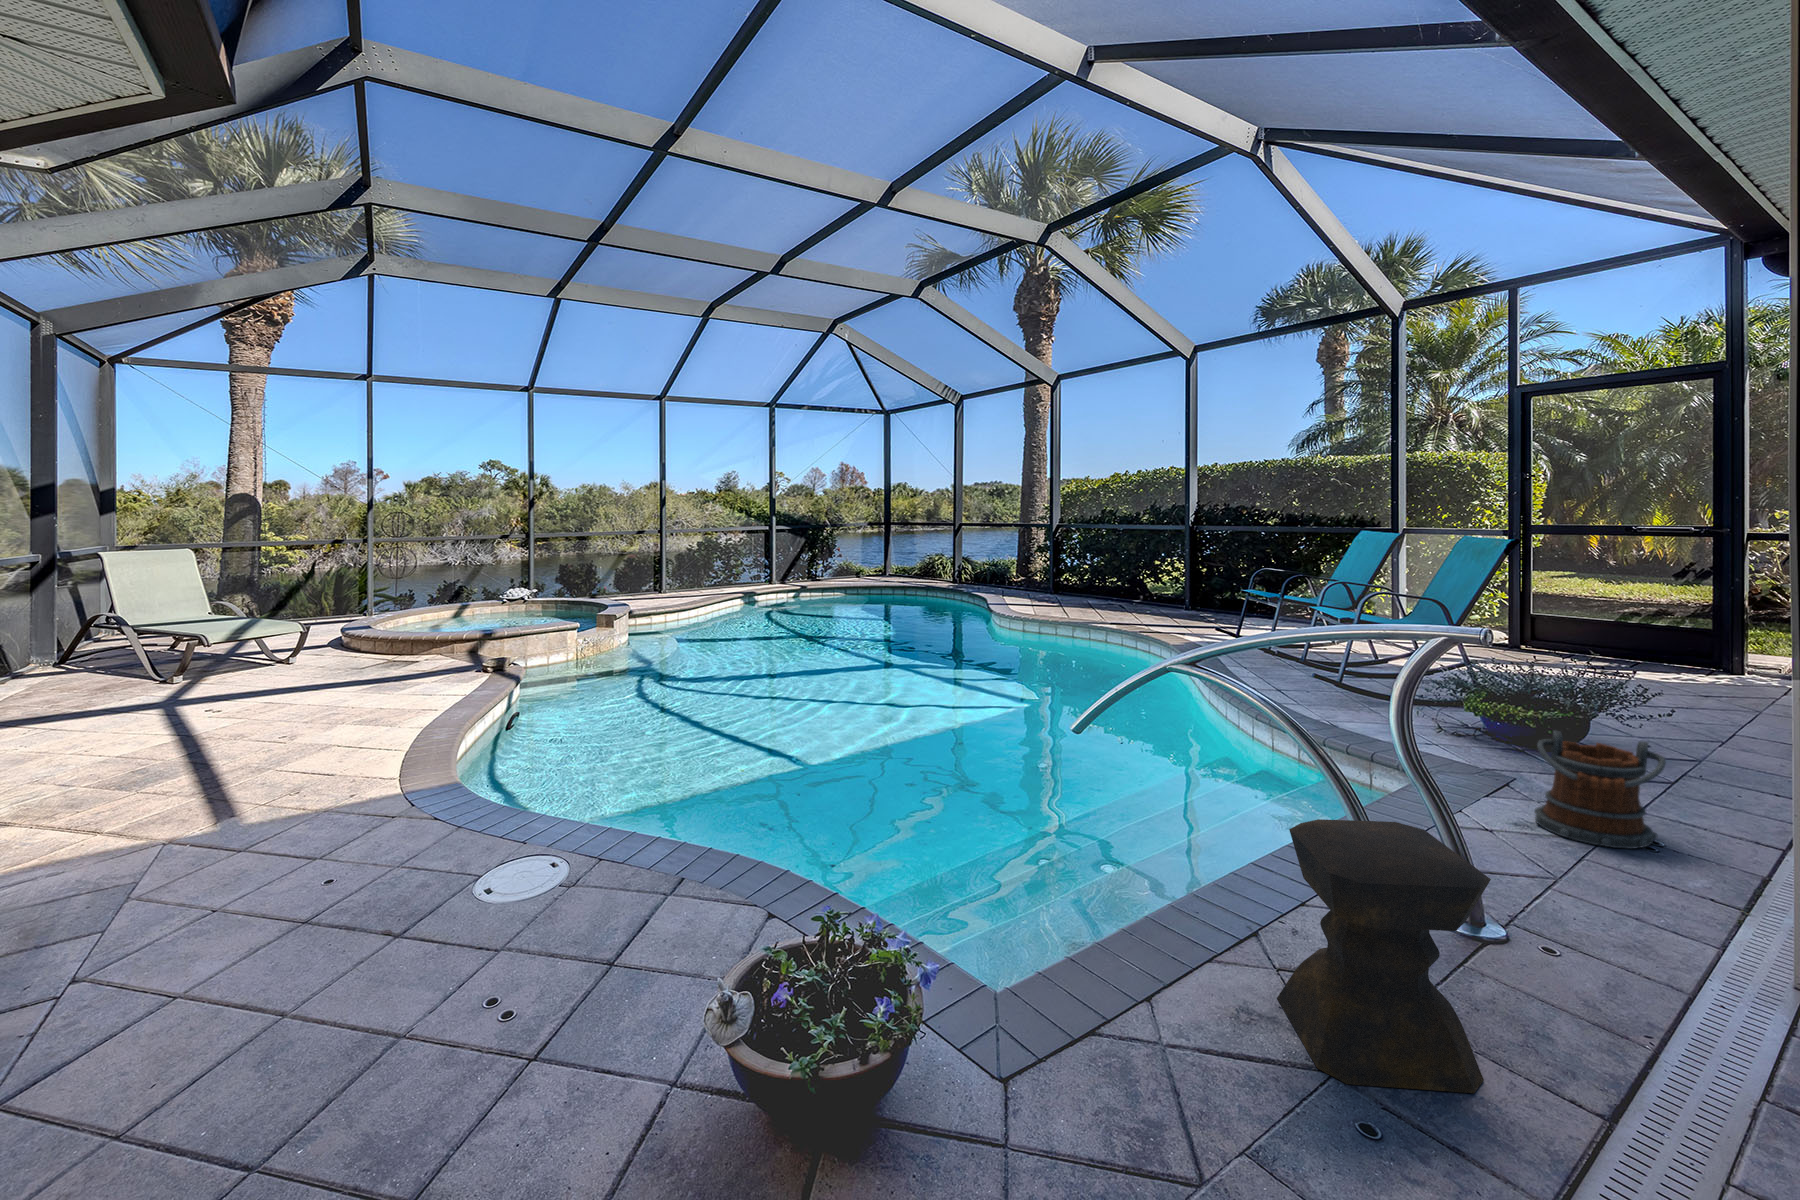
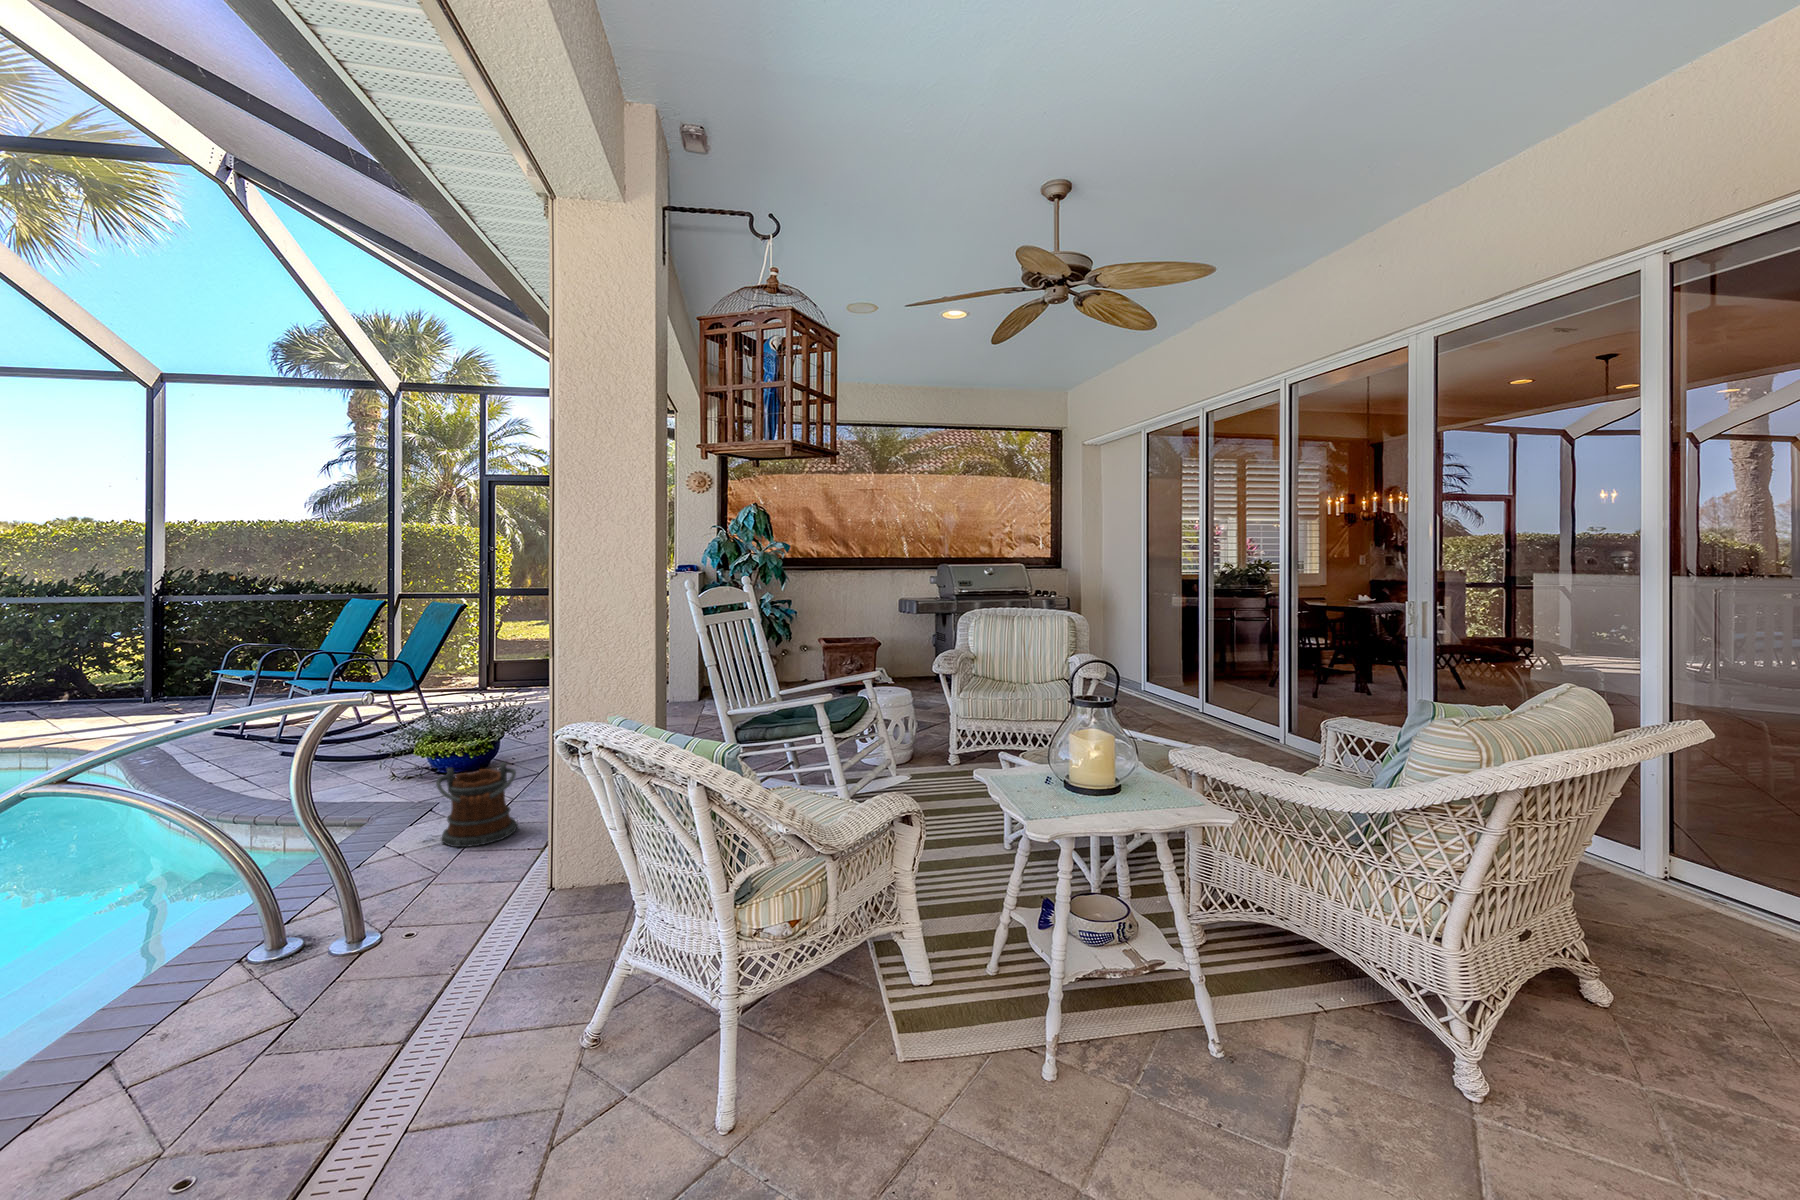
stool: present [1277,819,1491,1093] -> none [100,900,303,1160]

